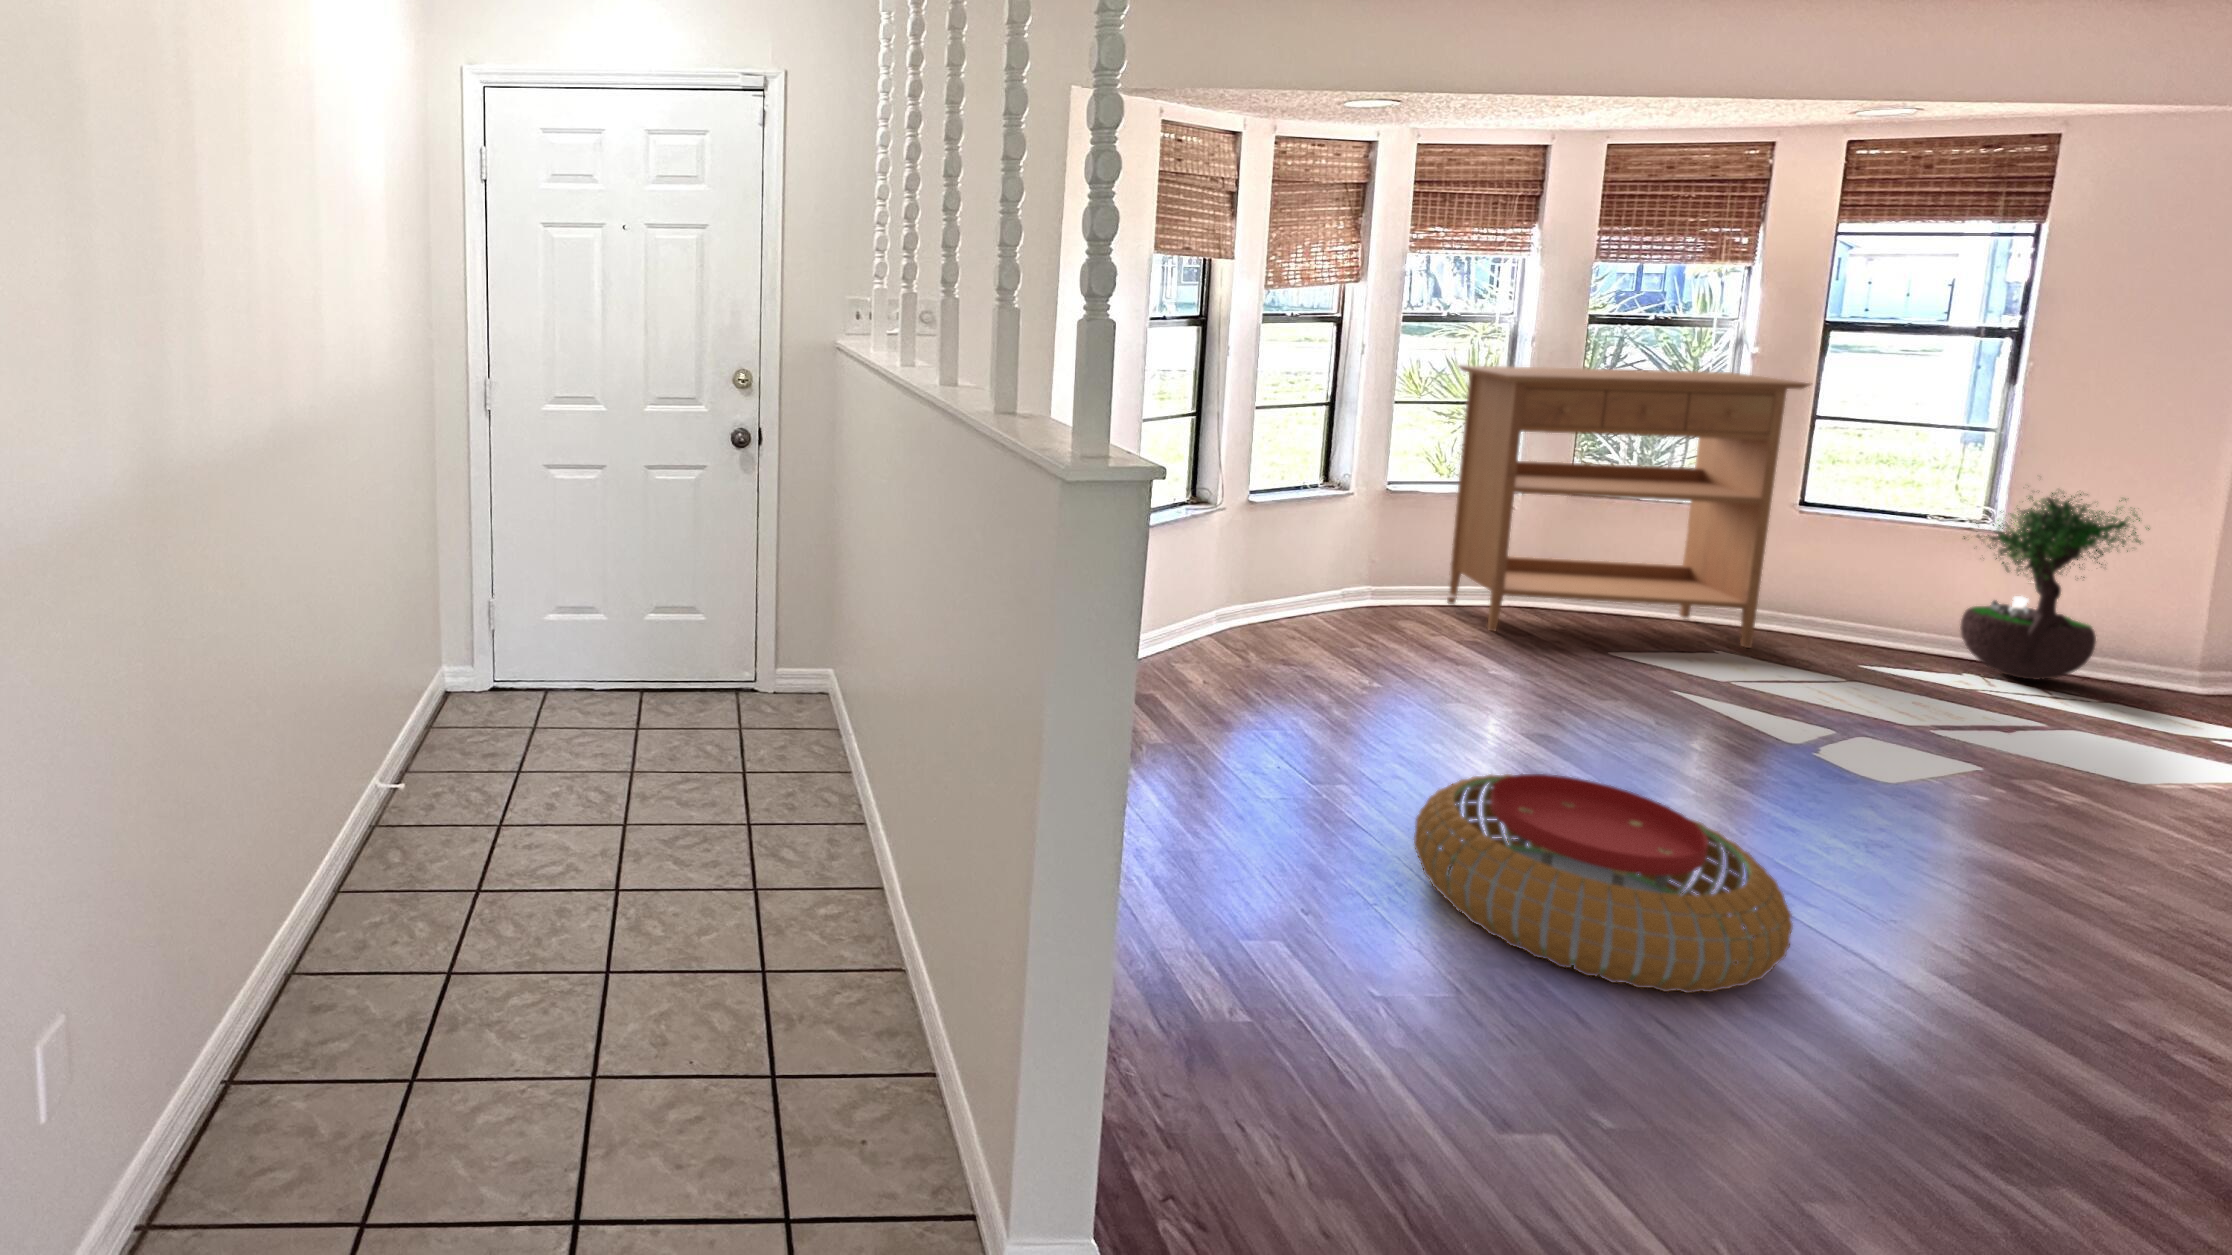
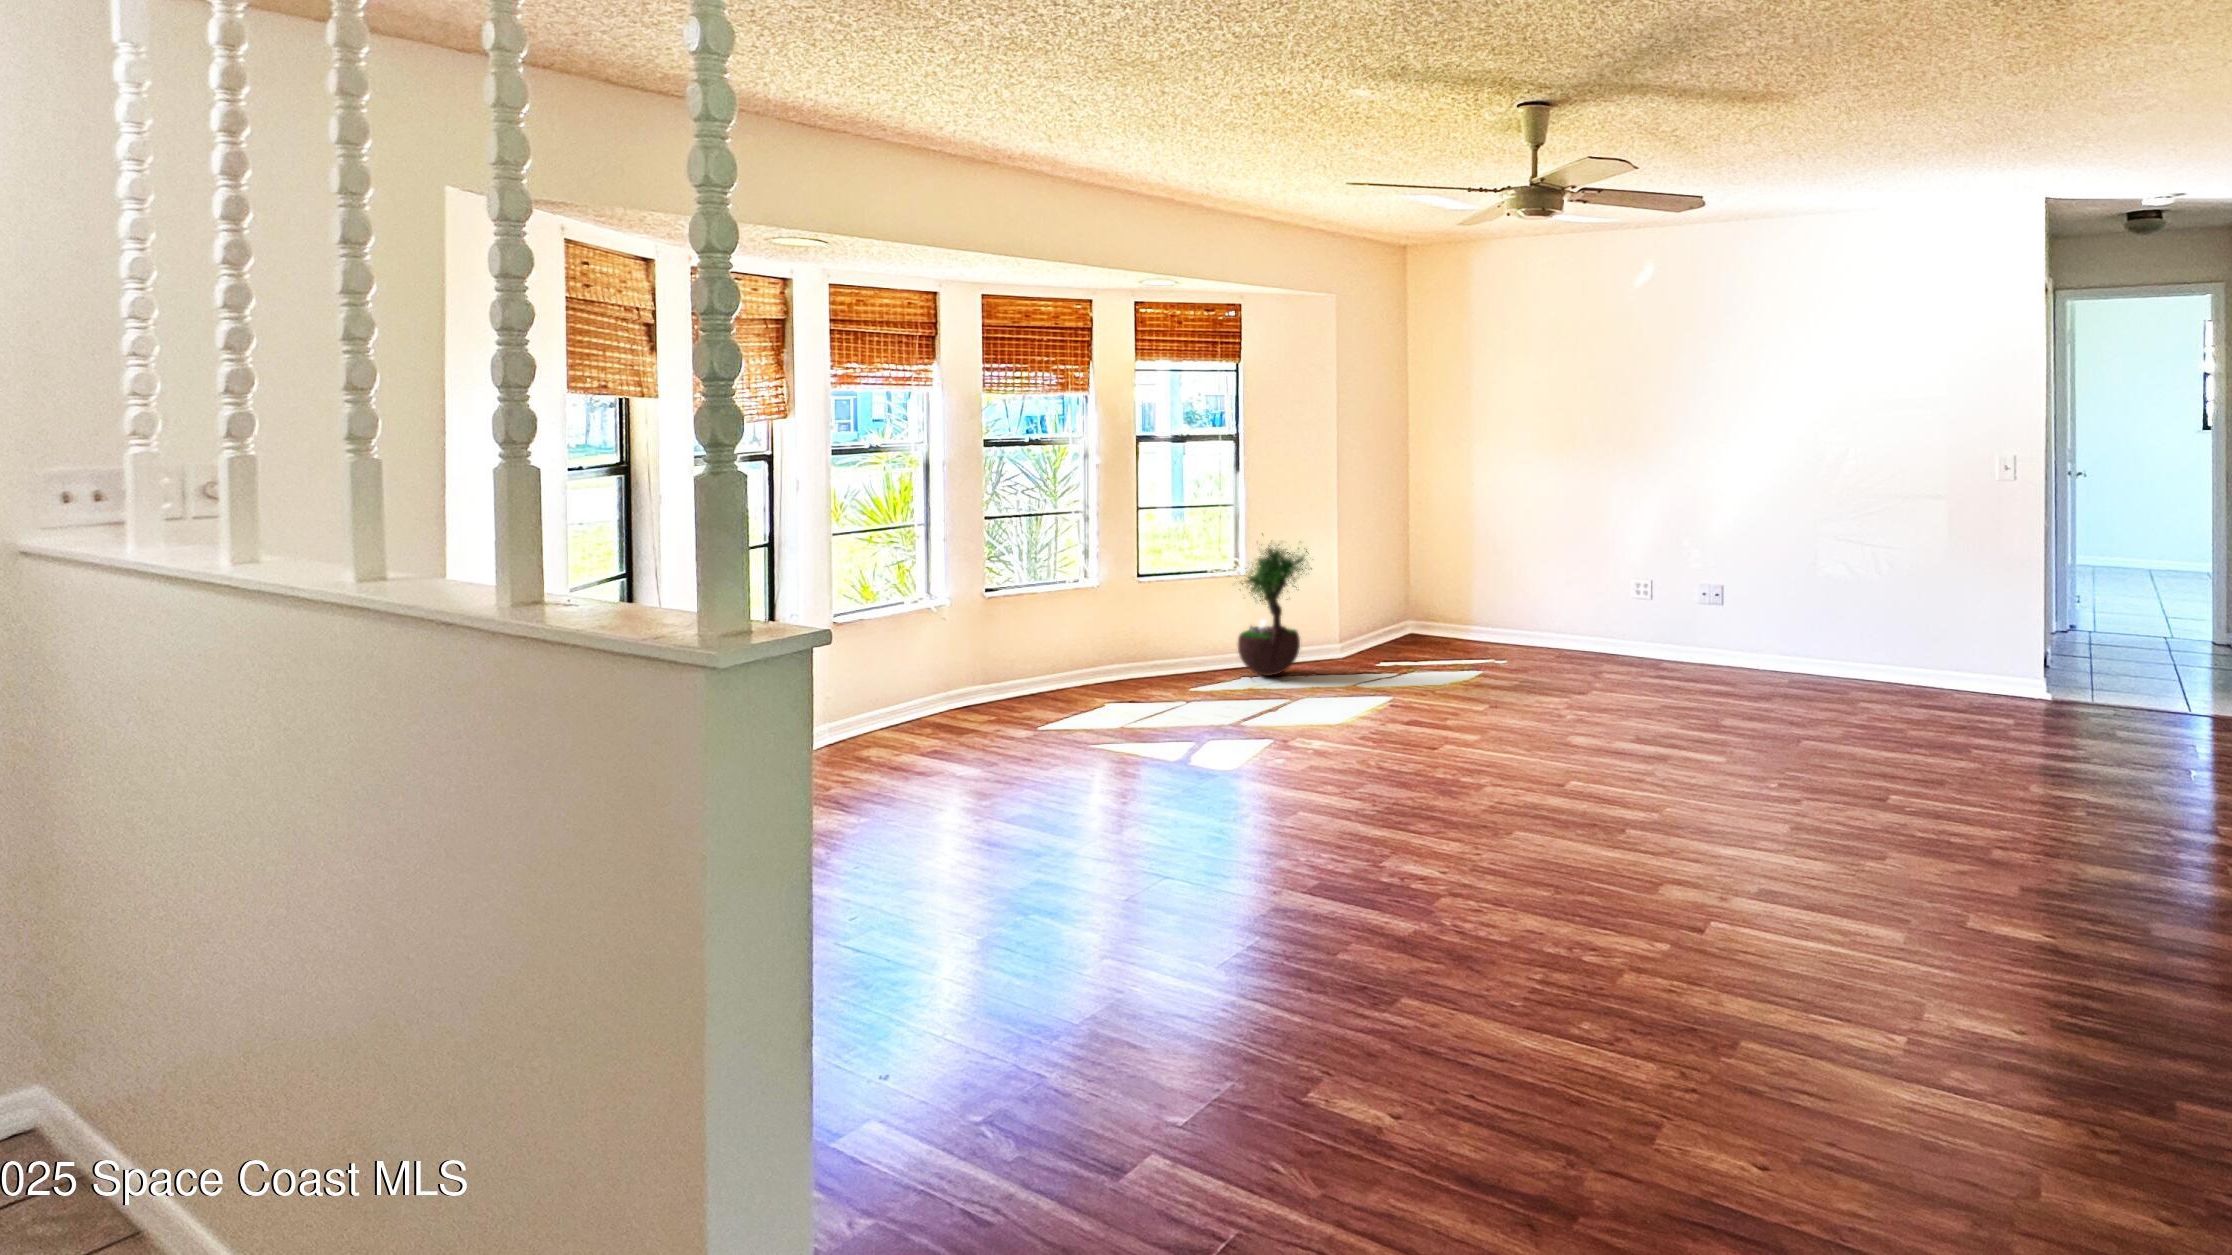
console table: present [1447,365,1810,648] -> none [886,481,1142,747]
pouf: present [1414,774,1793,993] -> none [971,843,1244,1021]

